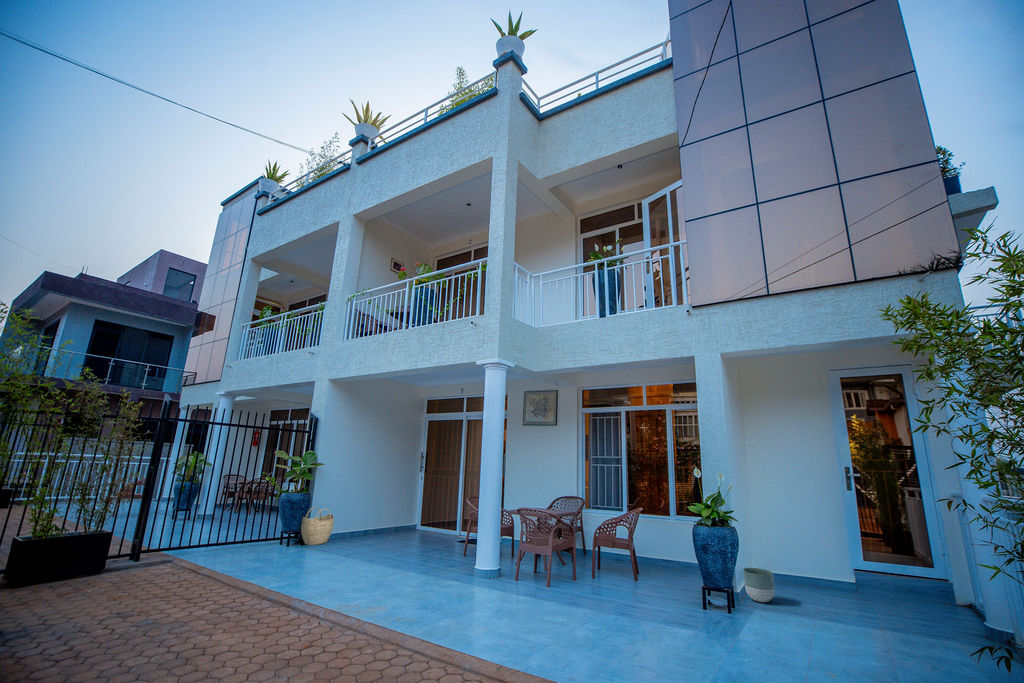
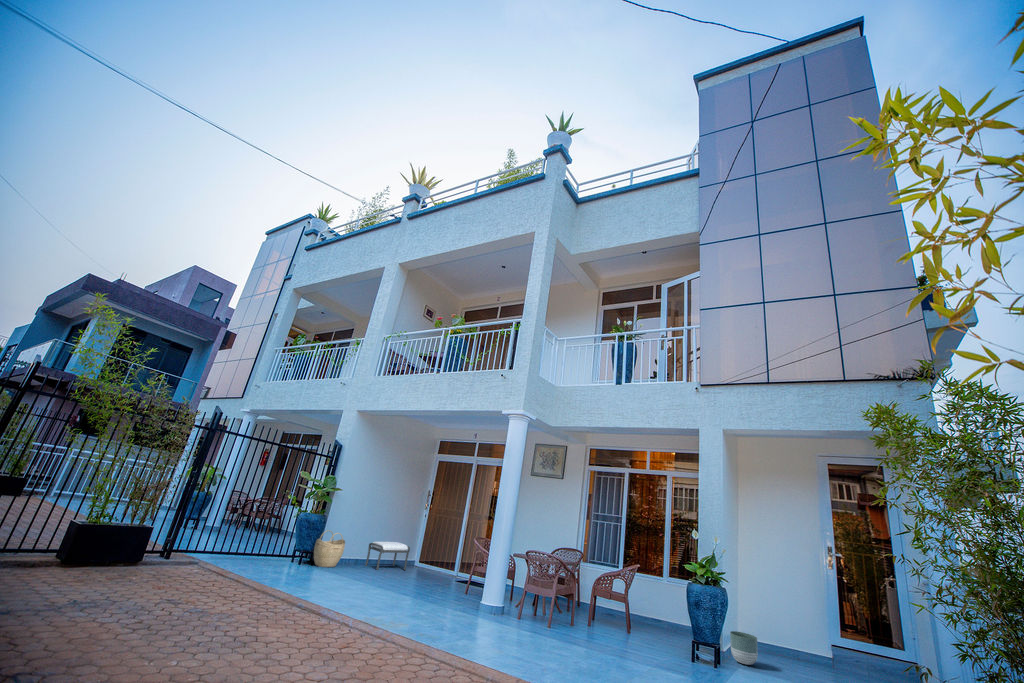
ottoman: none [362,509,407,540] -> present [365,542,410,570]

